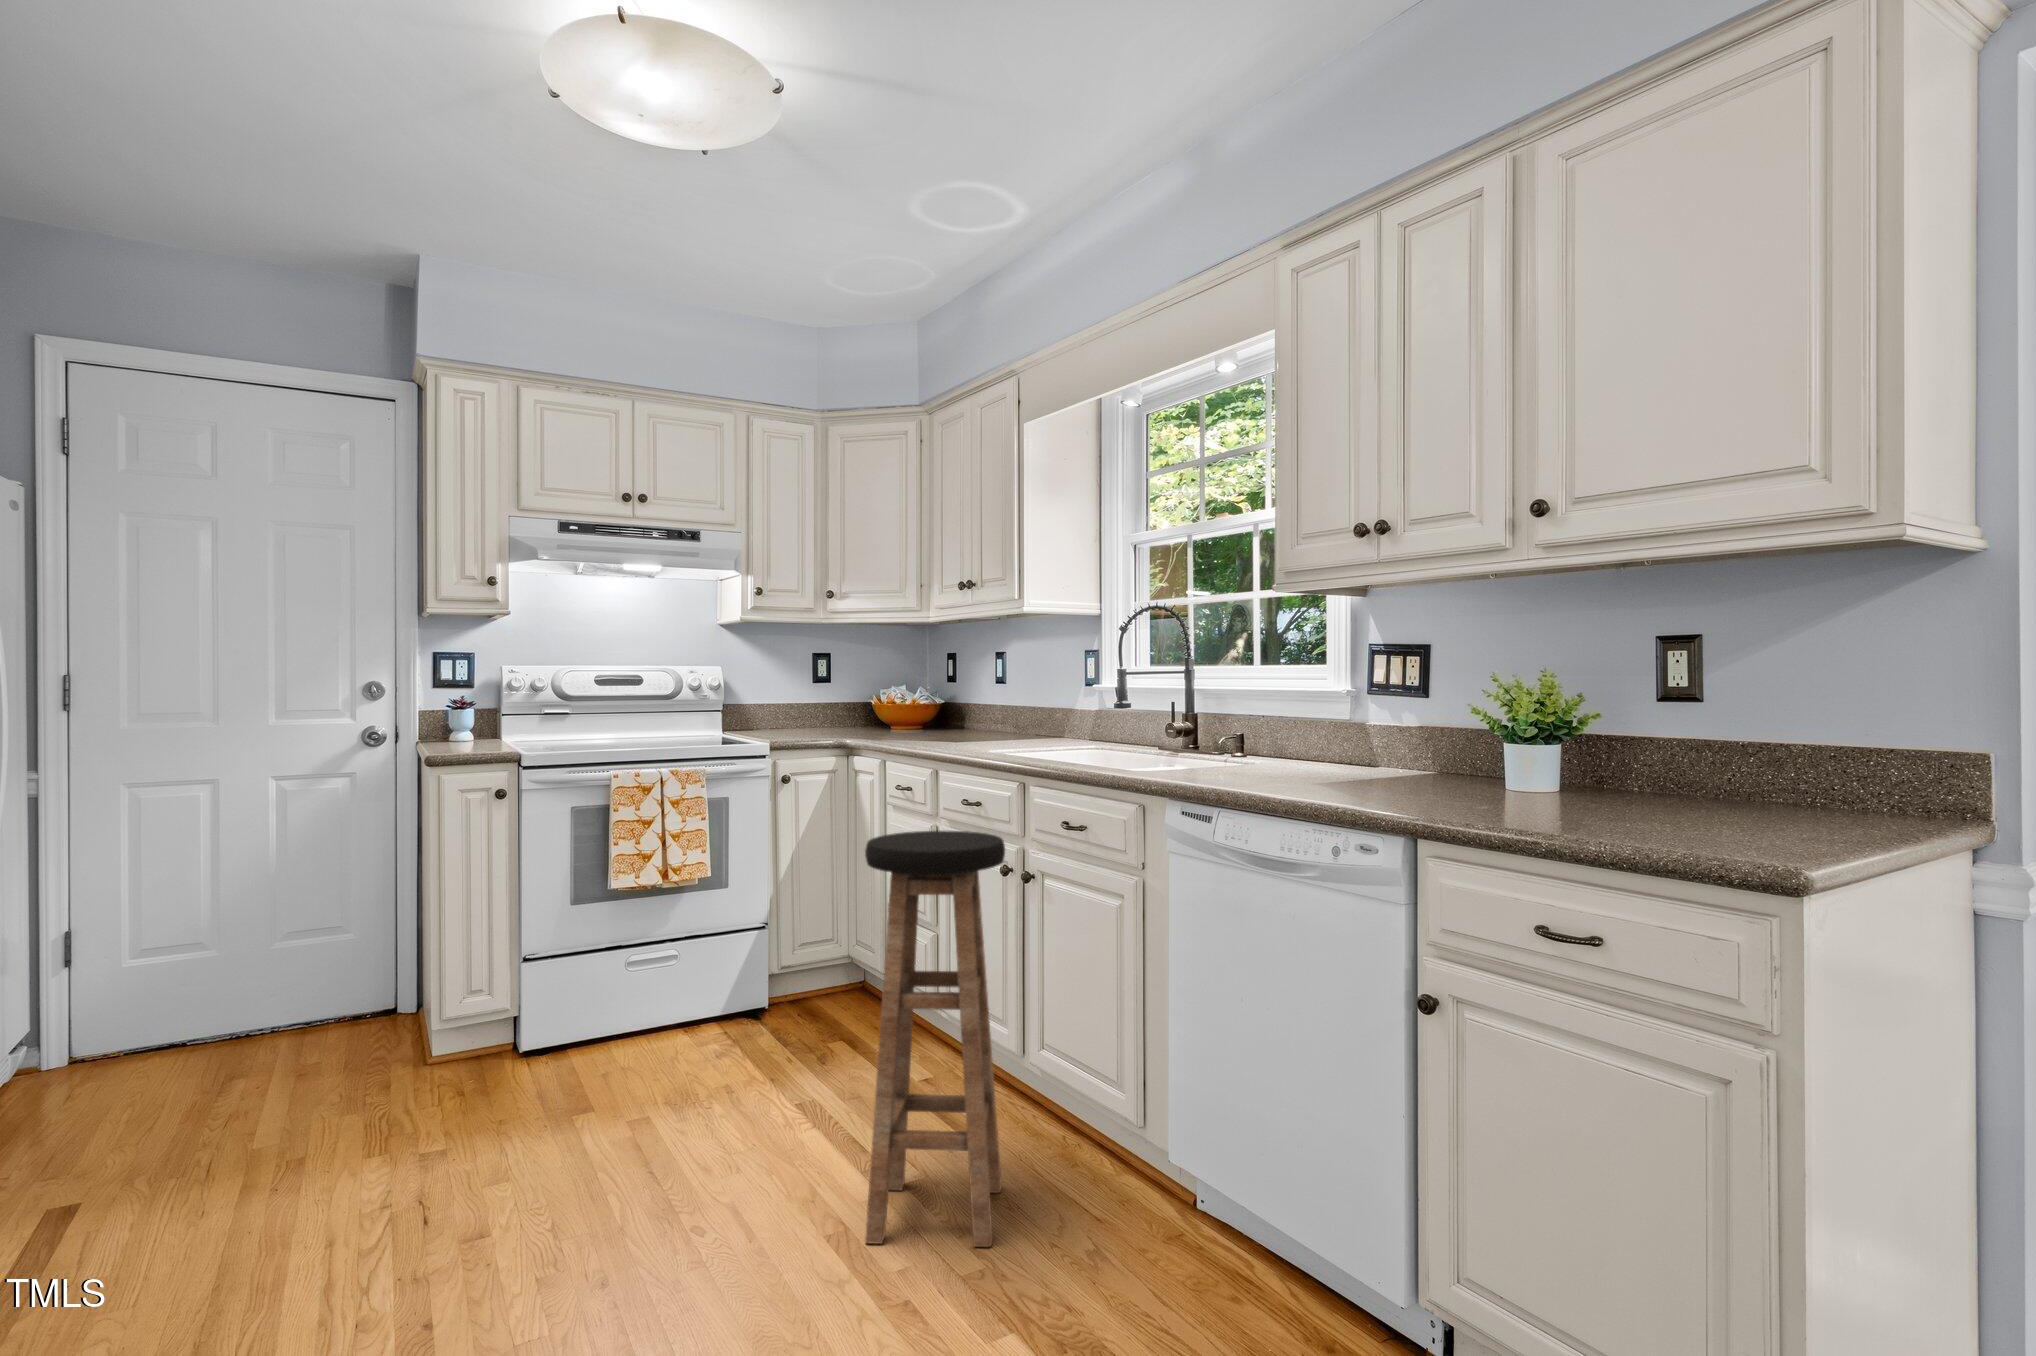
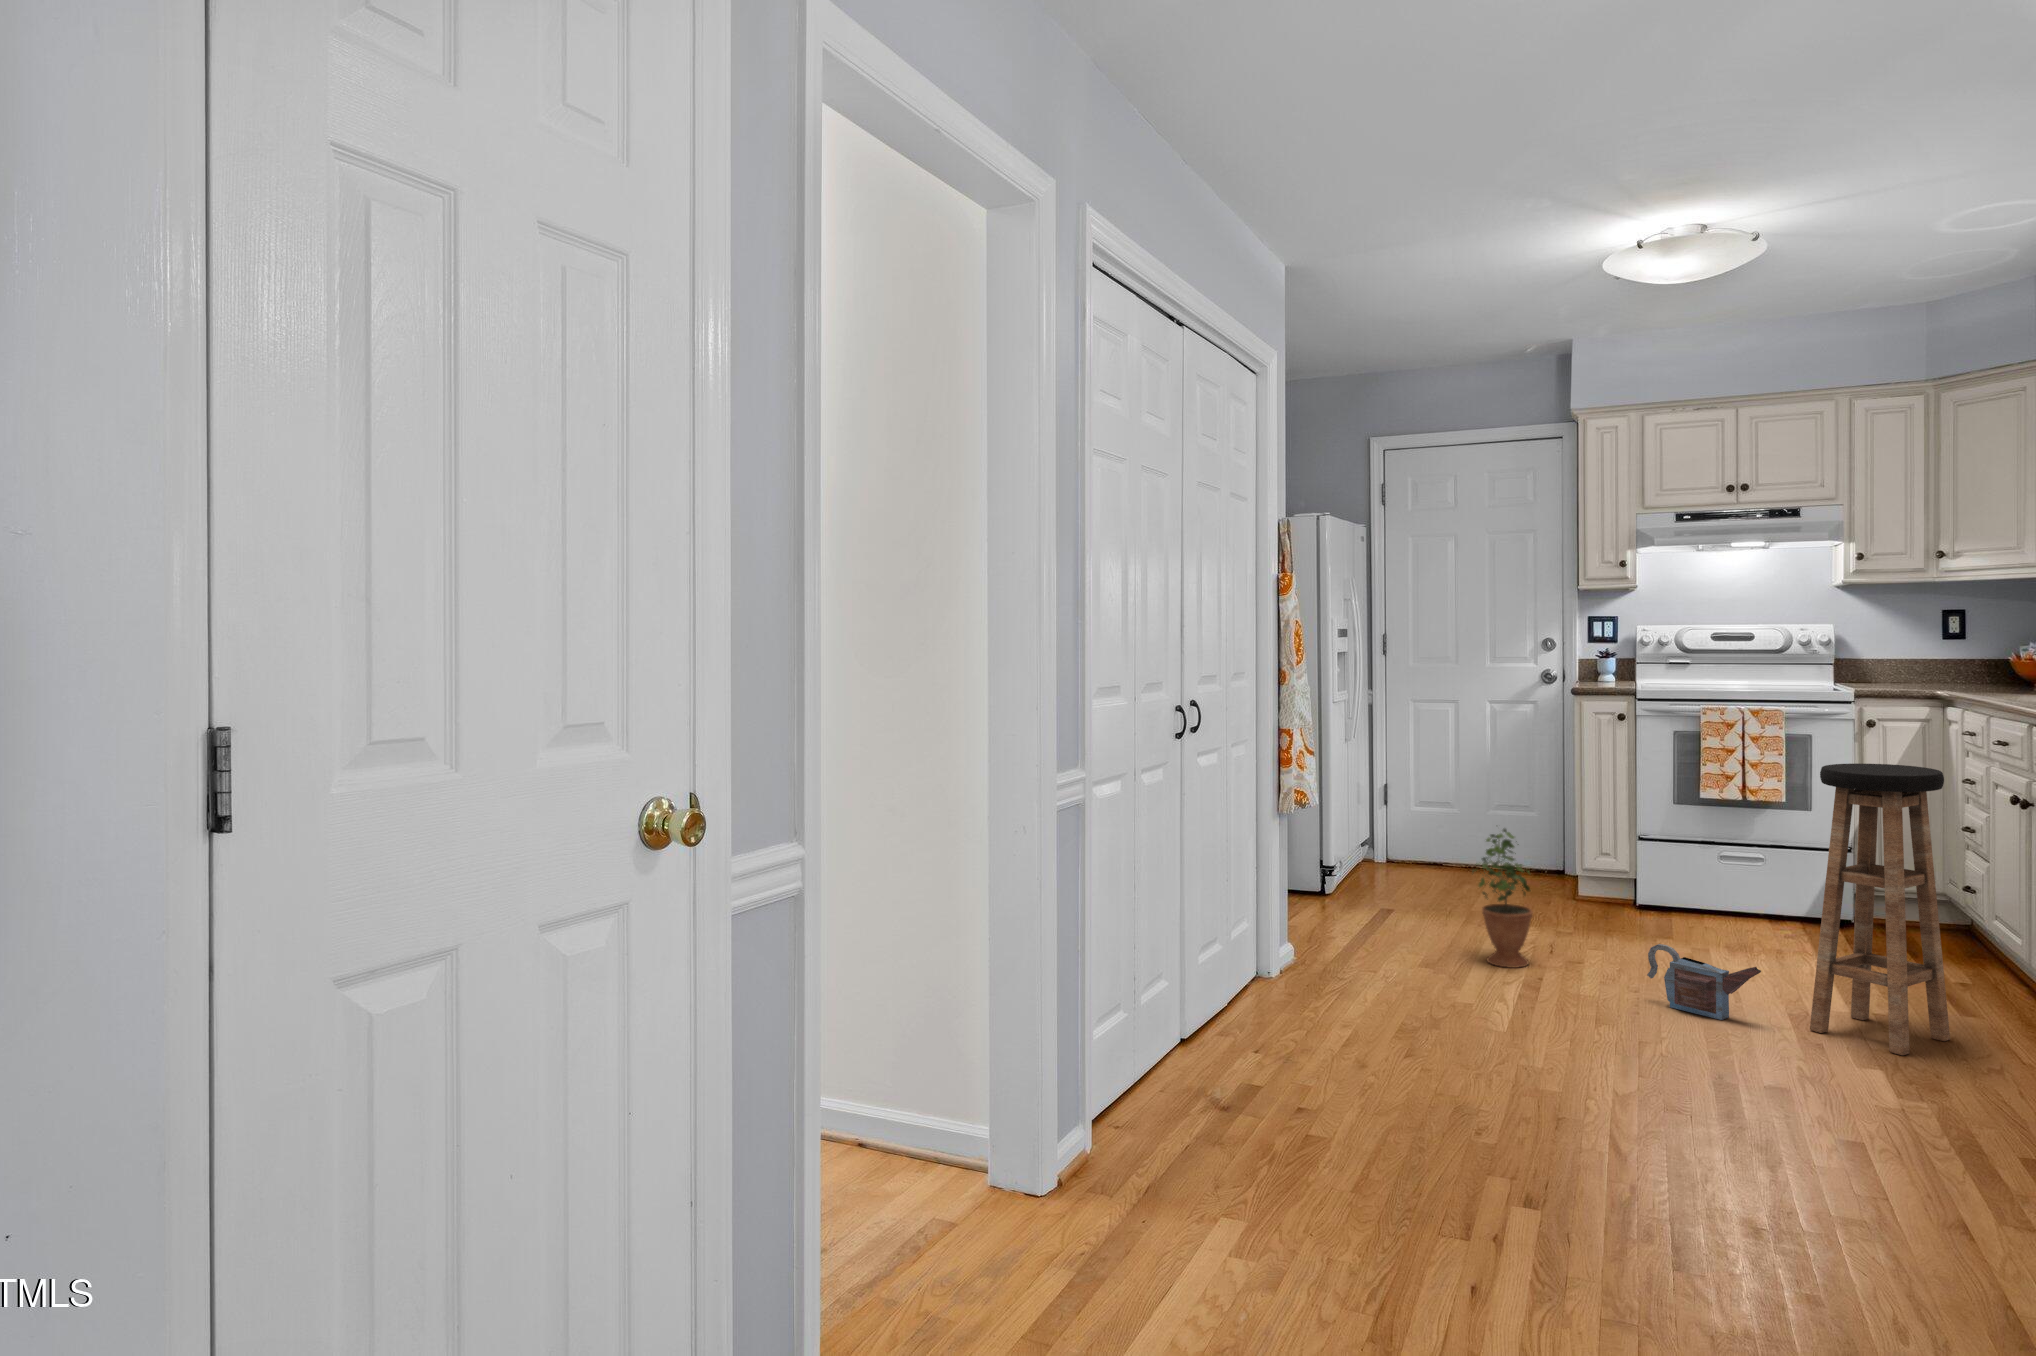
potted plant: none [271,1010,399,1294] -> present [1473,829,1532,968]
watering can: none [624,1171,808,1279] -> present [1647,944,1761,1020]

